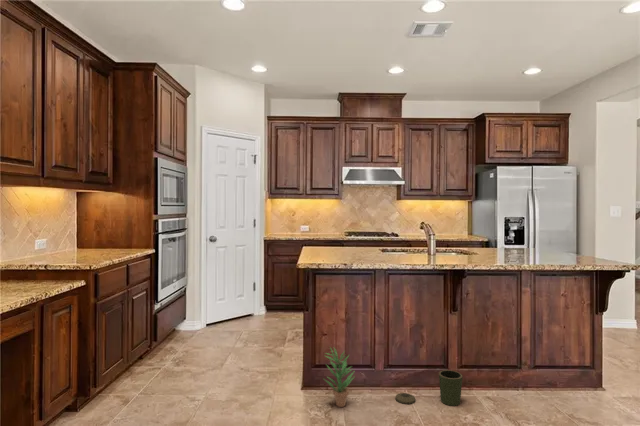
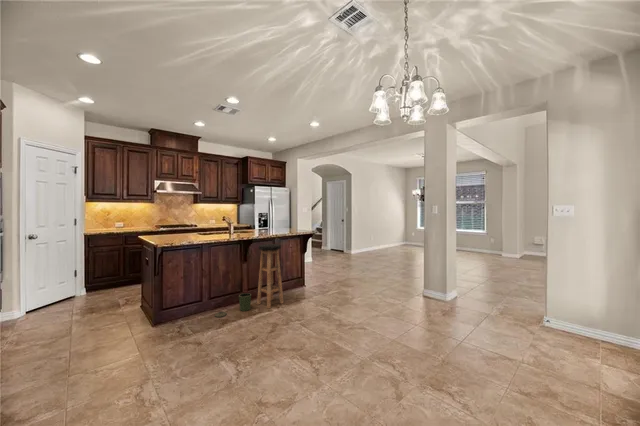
bar stool: none [476,282,533,415] -> present [257,244,283,308]
potted plant: present [326,349,353,407] -> none [169,294,191,330]

